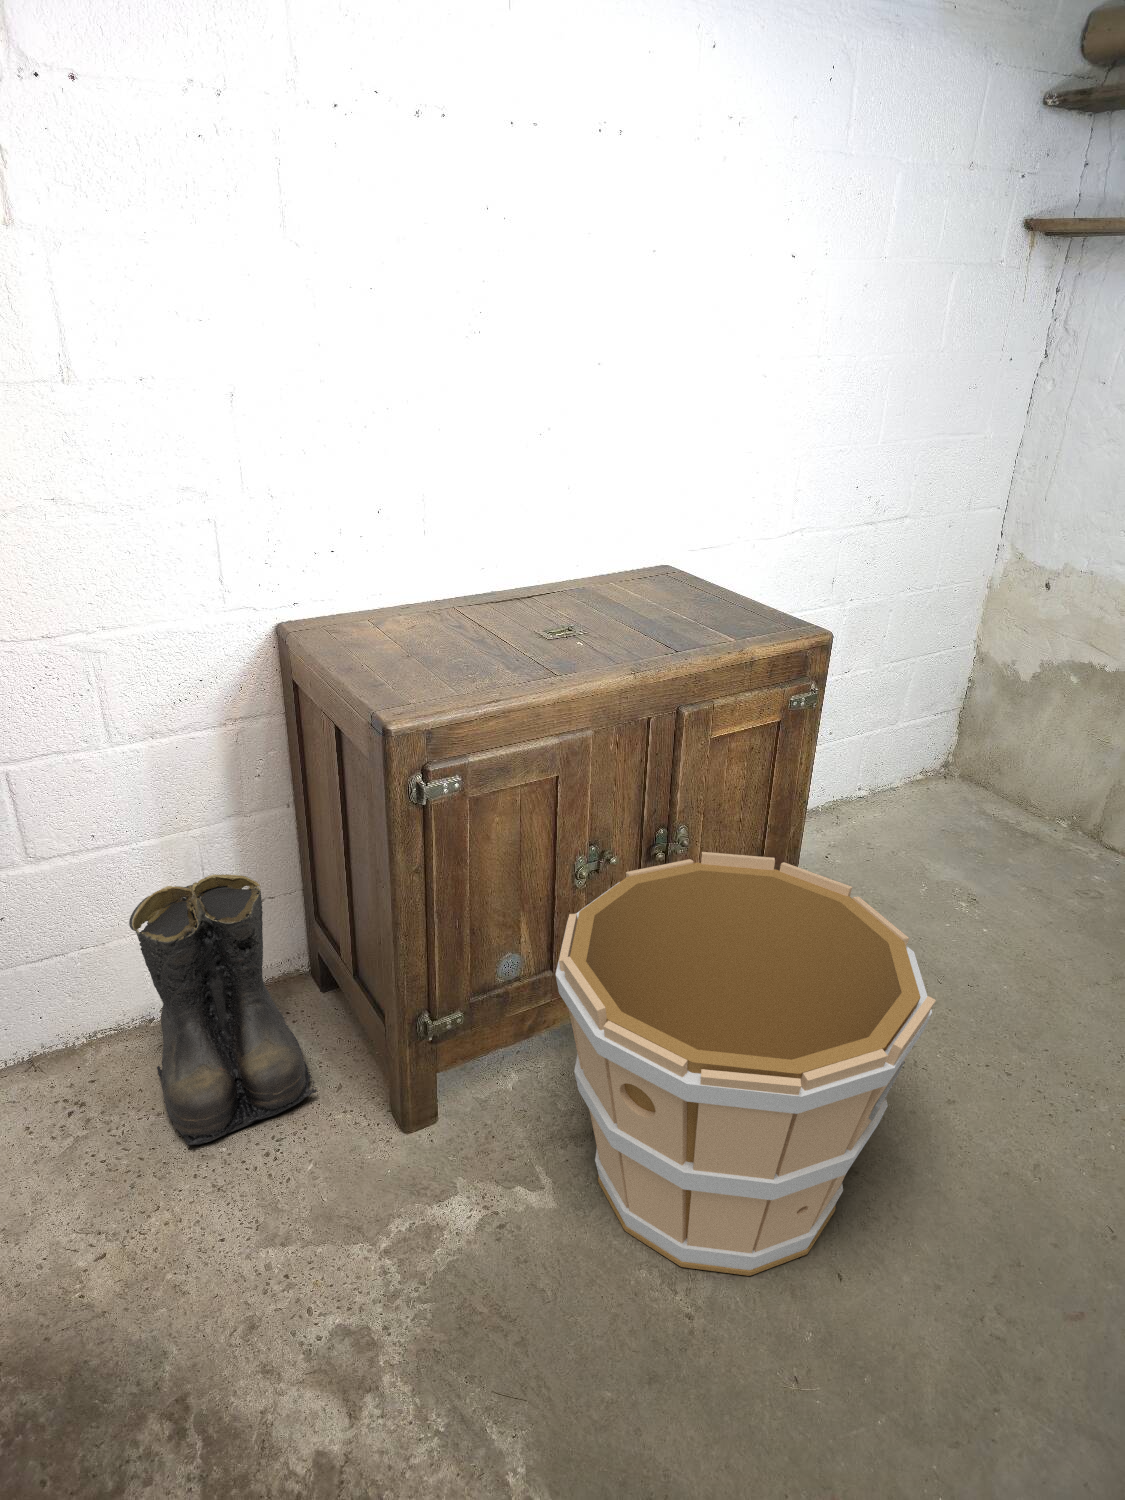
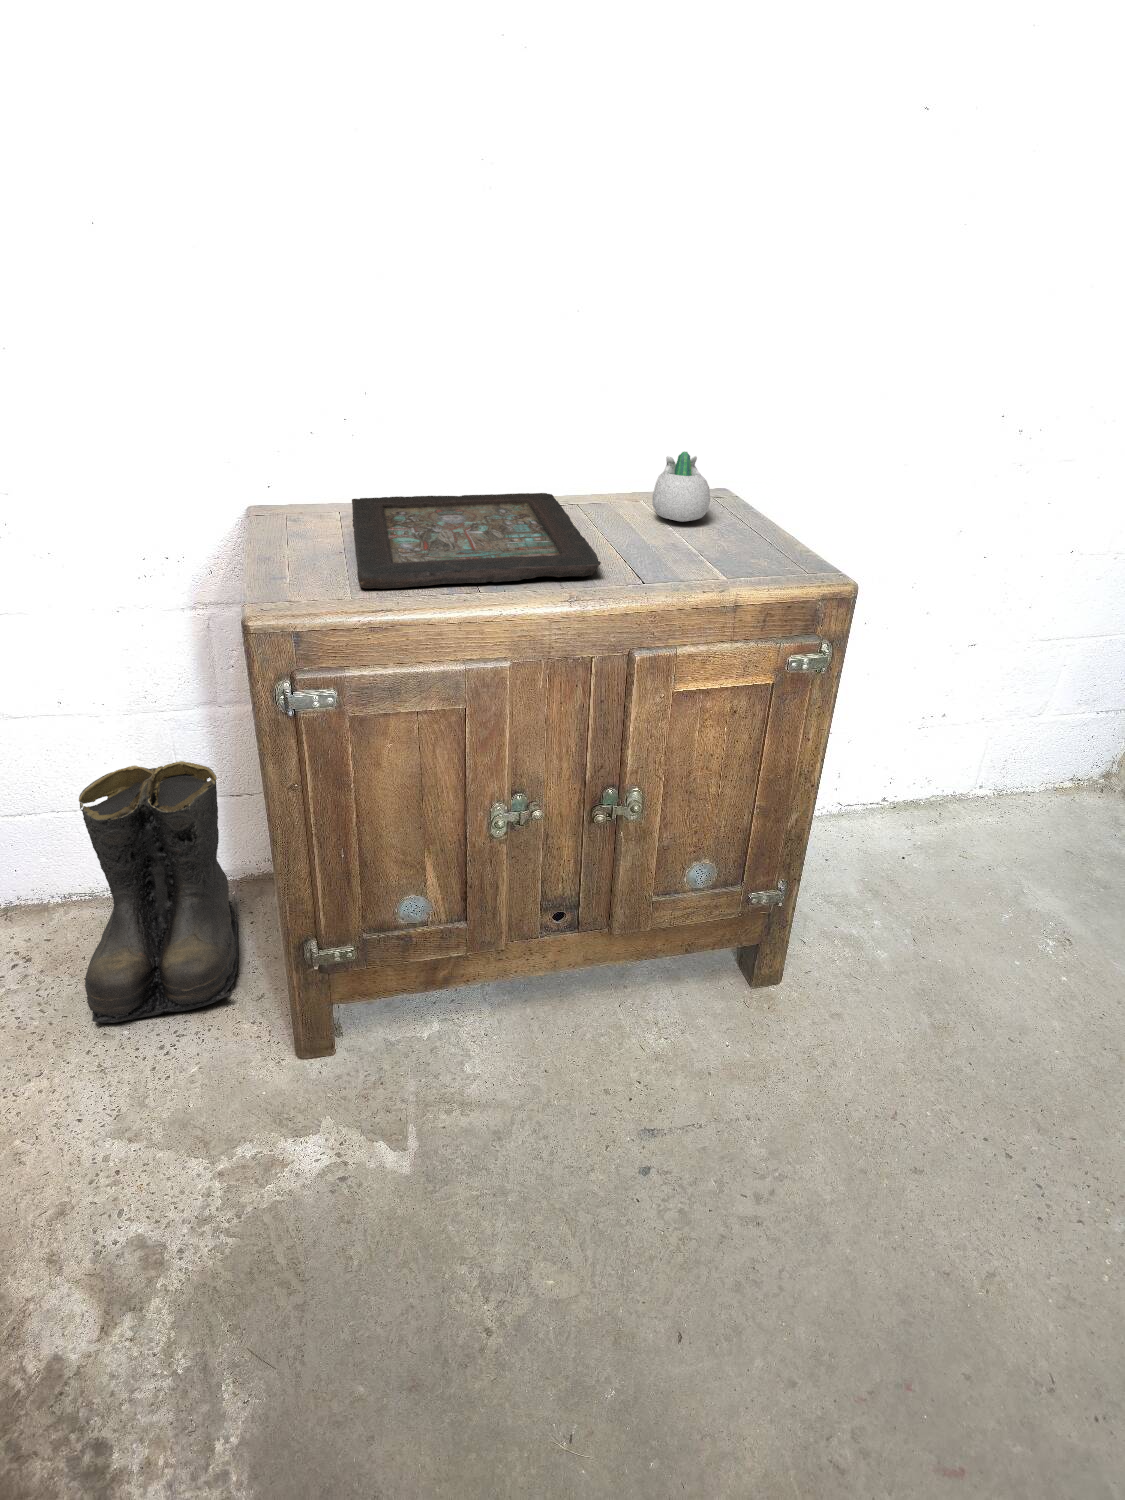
succulent planter: none [628,537,680,597] -> present [652,451,710,522]
decorative tray: none [373,583,641,682] -> present [352,493,601,589]
wooden bucket: present [556,852,936,1276] -> none [397,821,833,1306]

